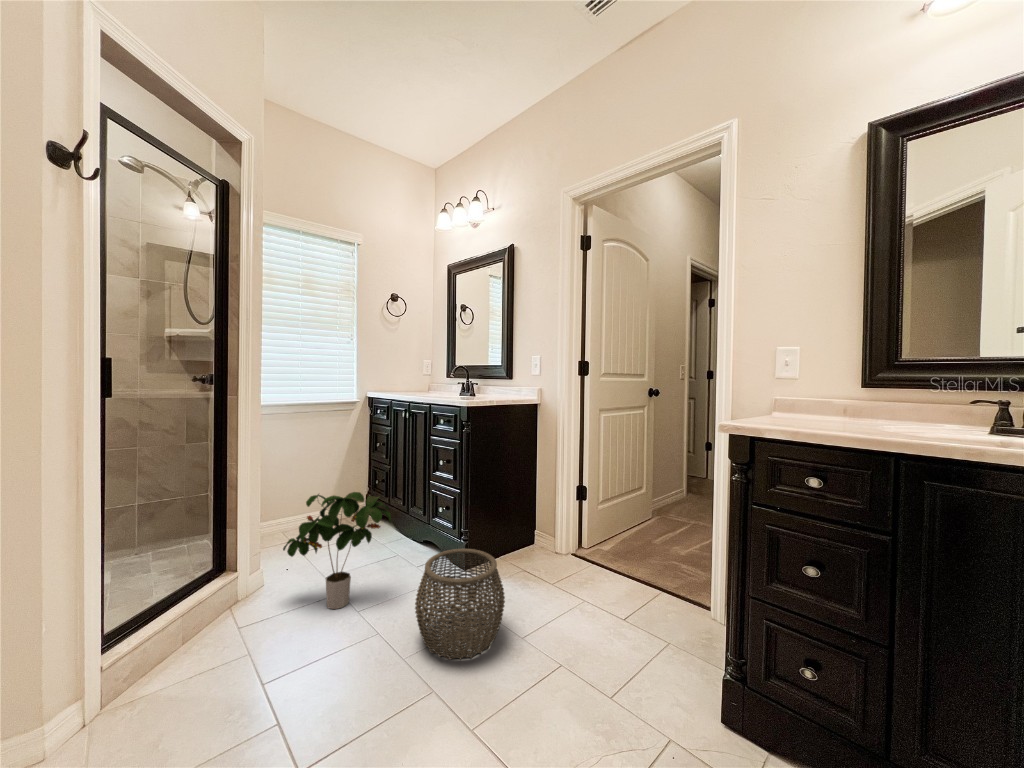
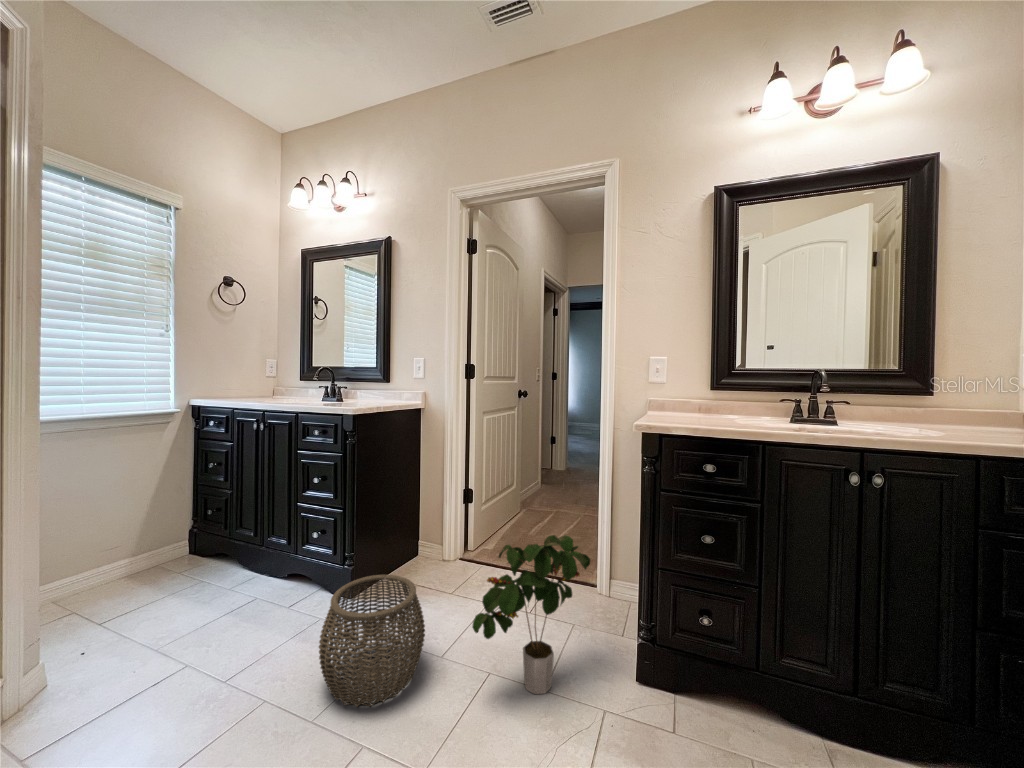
potted plant: present [283,492,391,609] -> present [472,535,590,694]

